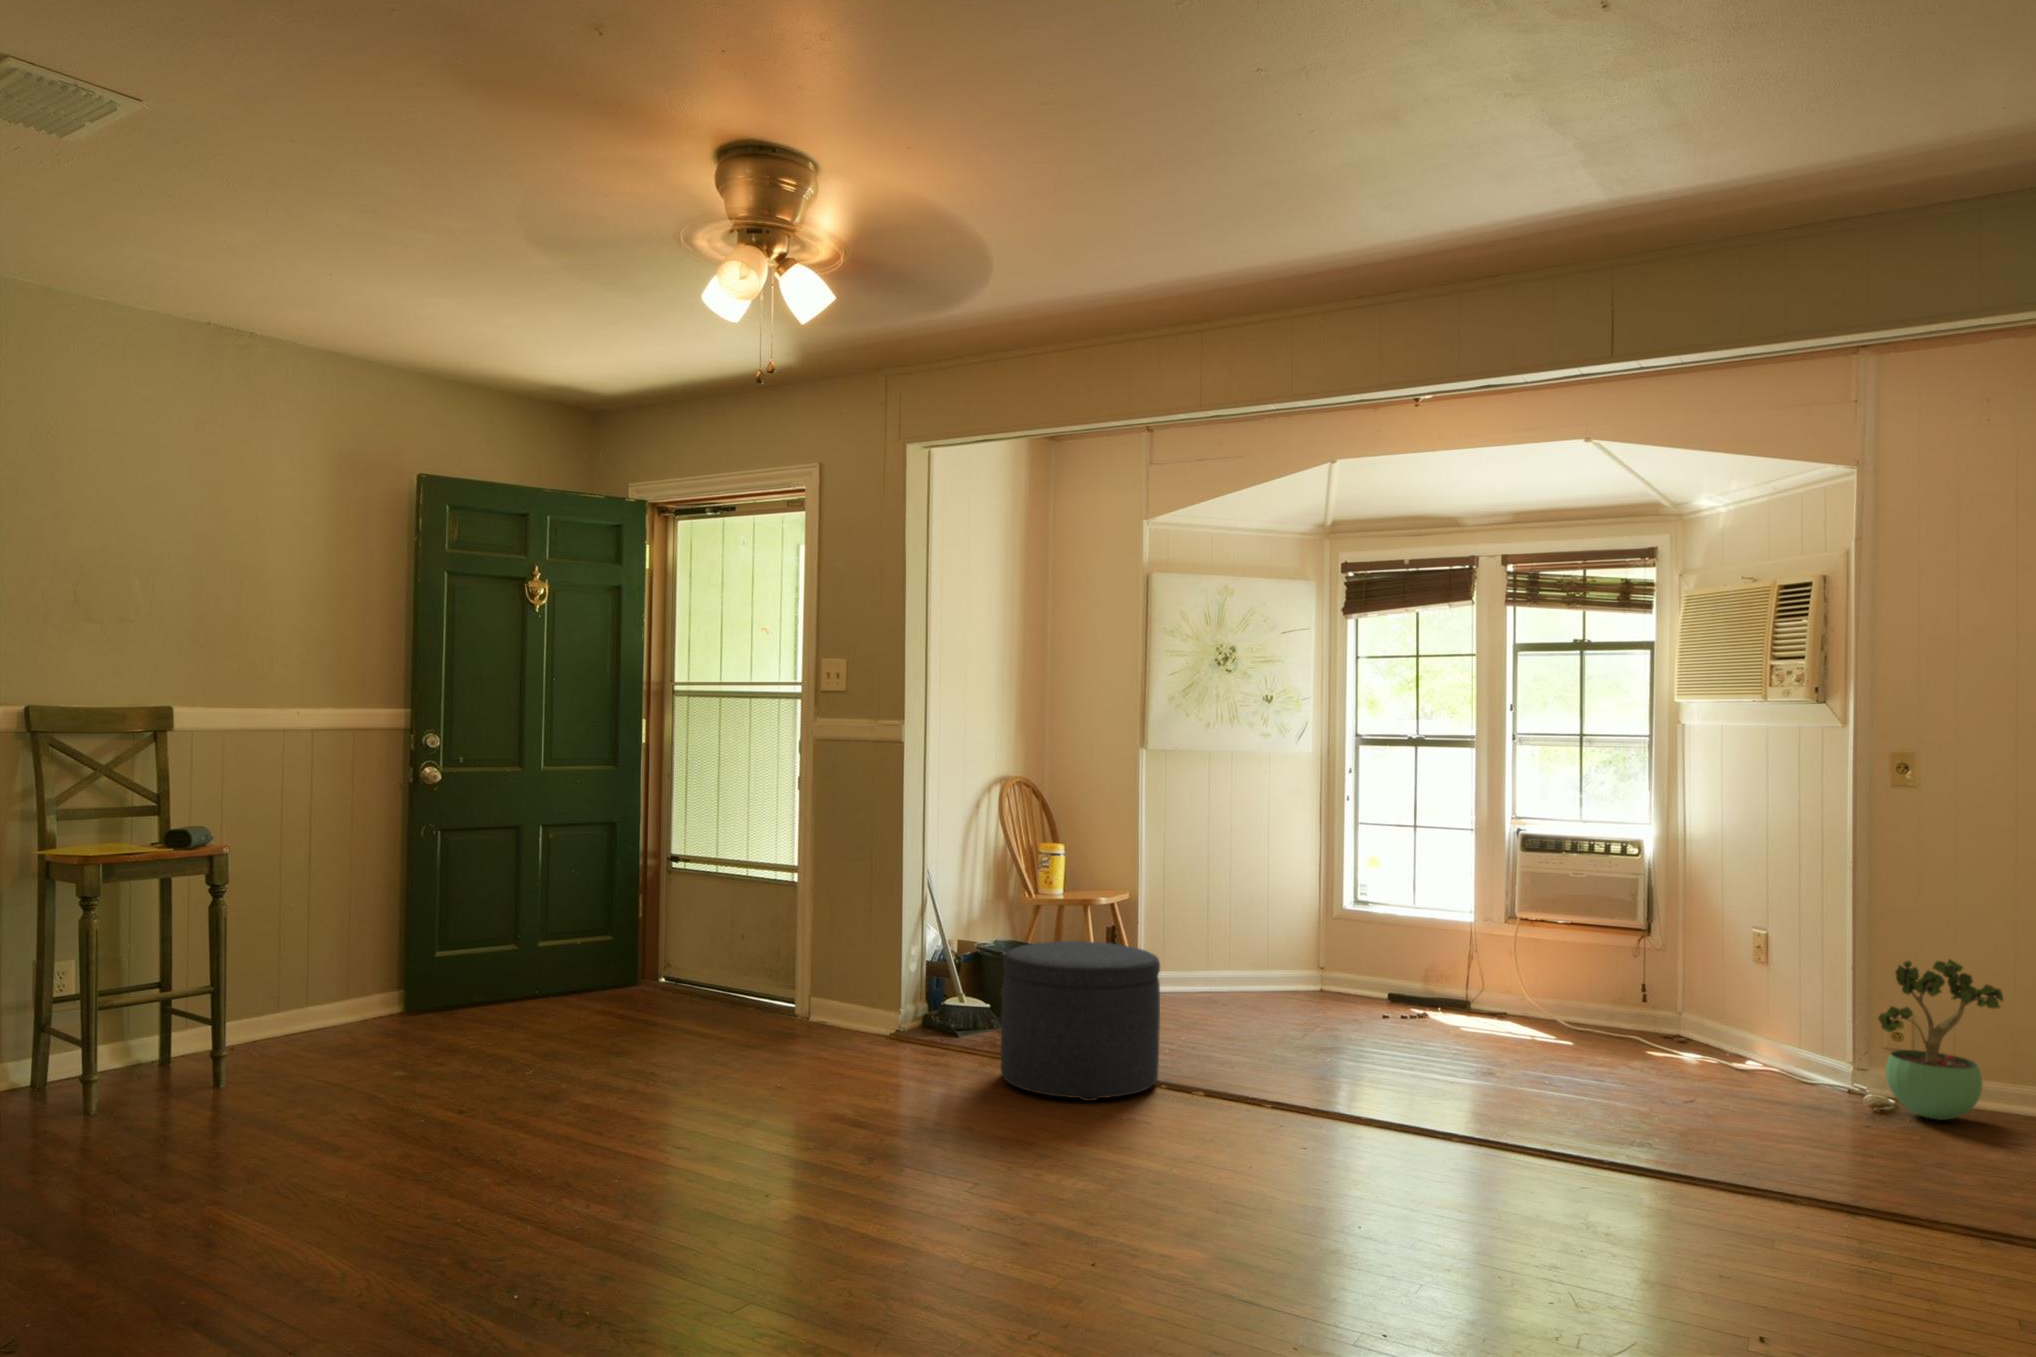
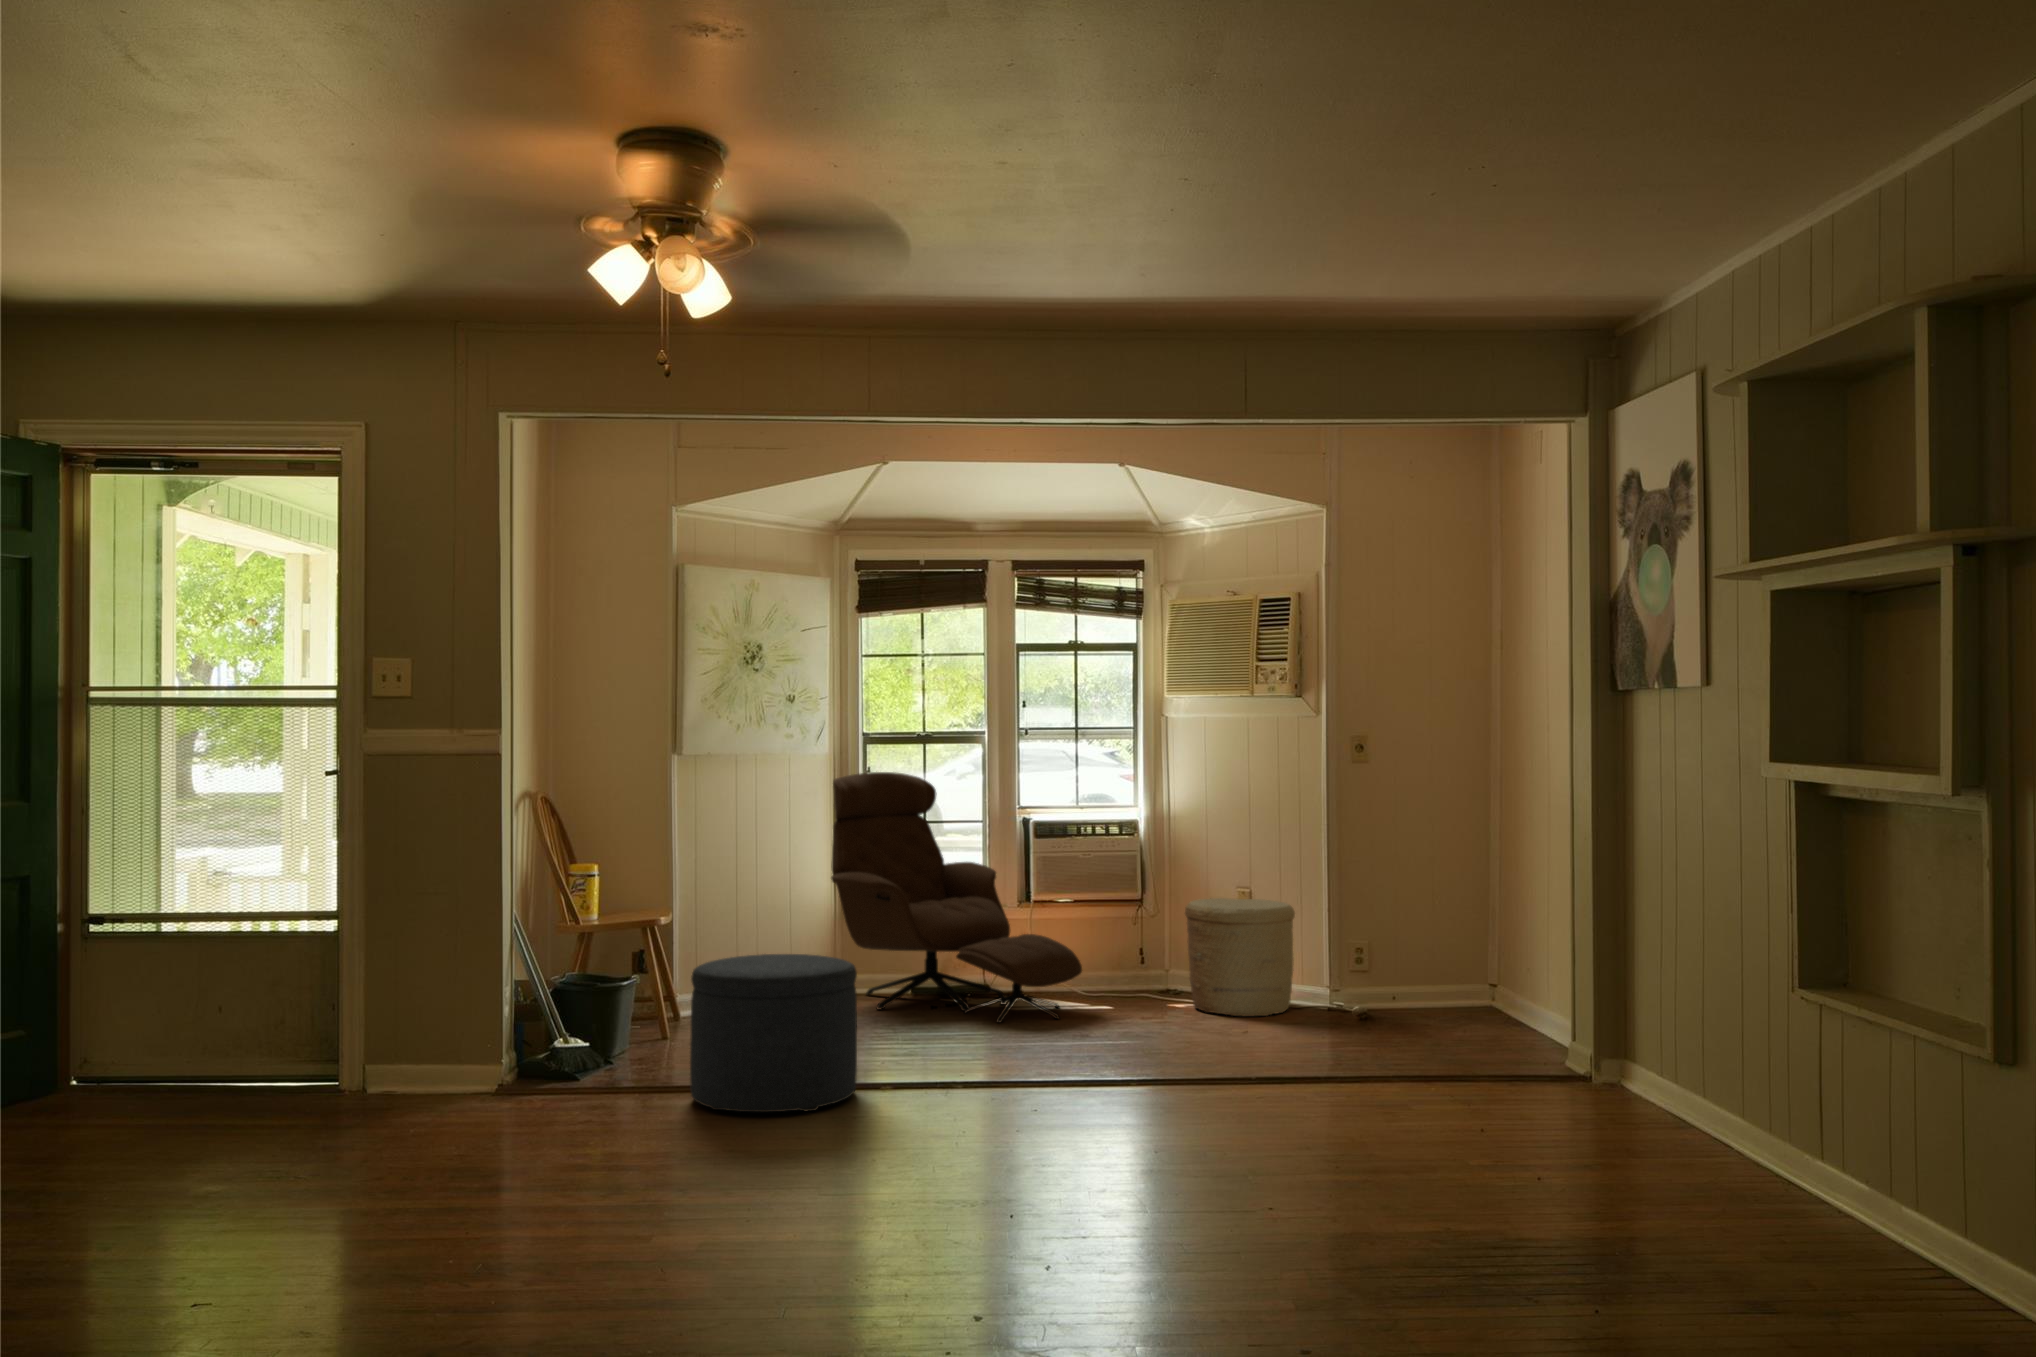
lounge chair: none [1286,773,1528,1051] -> present [831,772,1082,1022]
woven basket: none [1656,938,1803,1088] -> present [1185,898,1295,1016]
potted plant: present [1879,960,2003,1120] -> none [1362,892,1438,1017]

